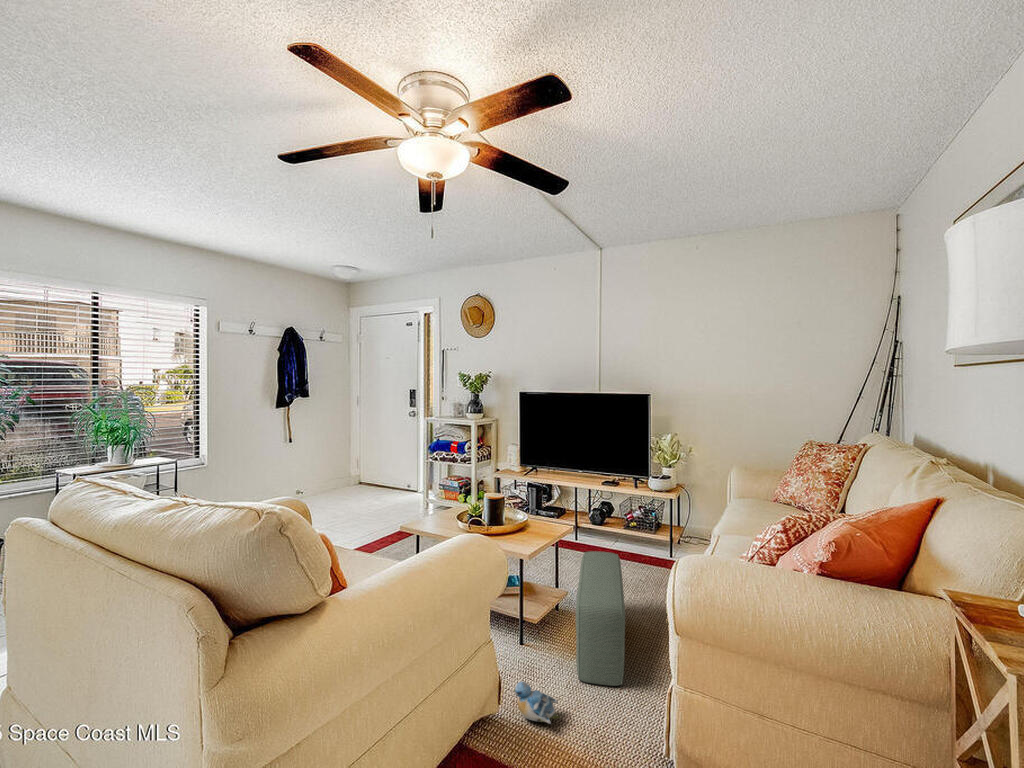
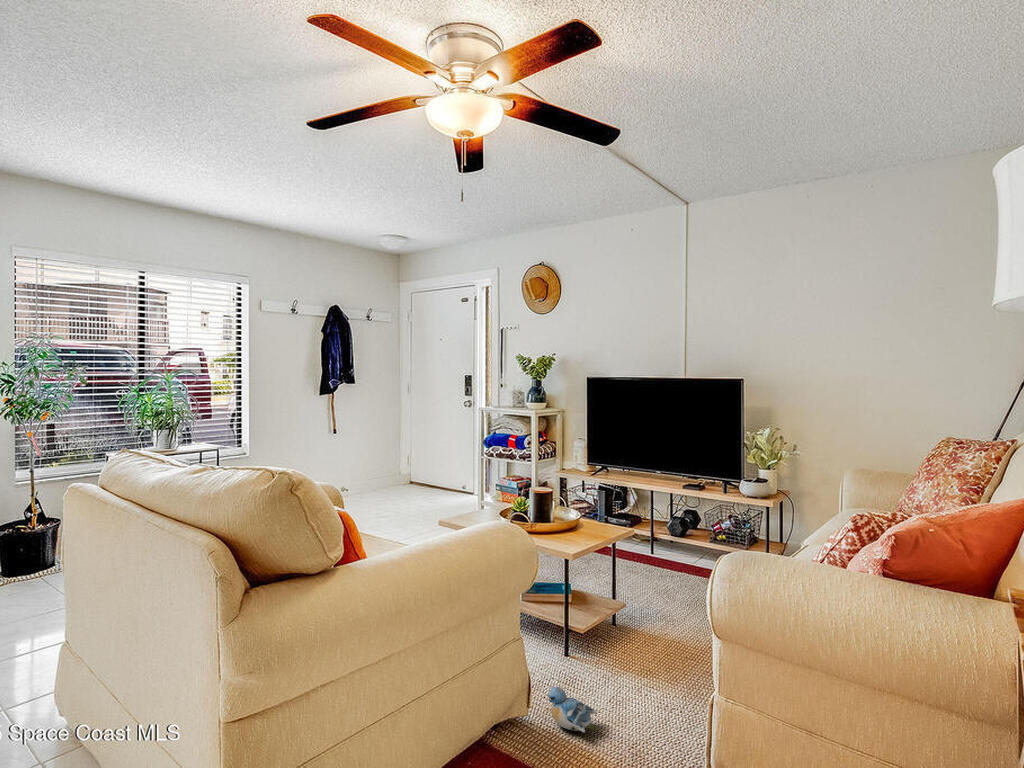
pouf: present [575,551,625,686] -> none [624,559,688,705]

